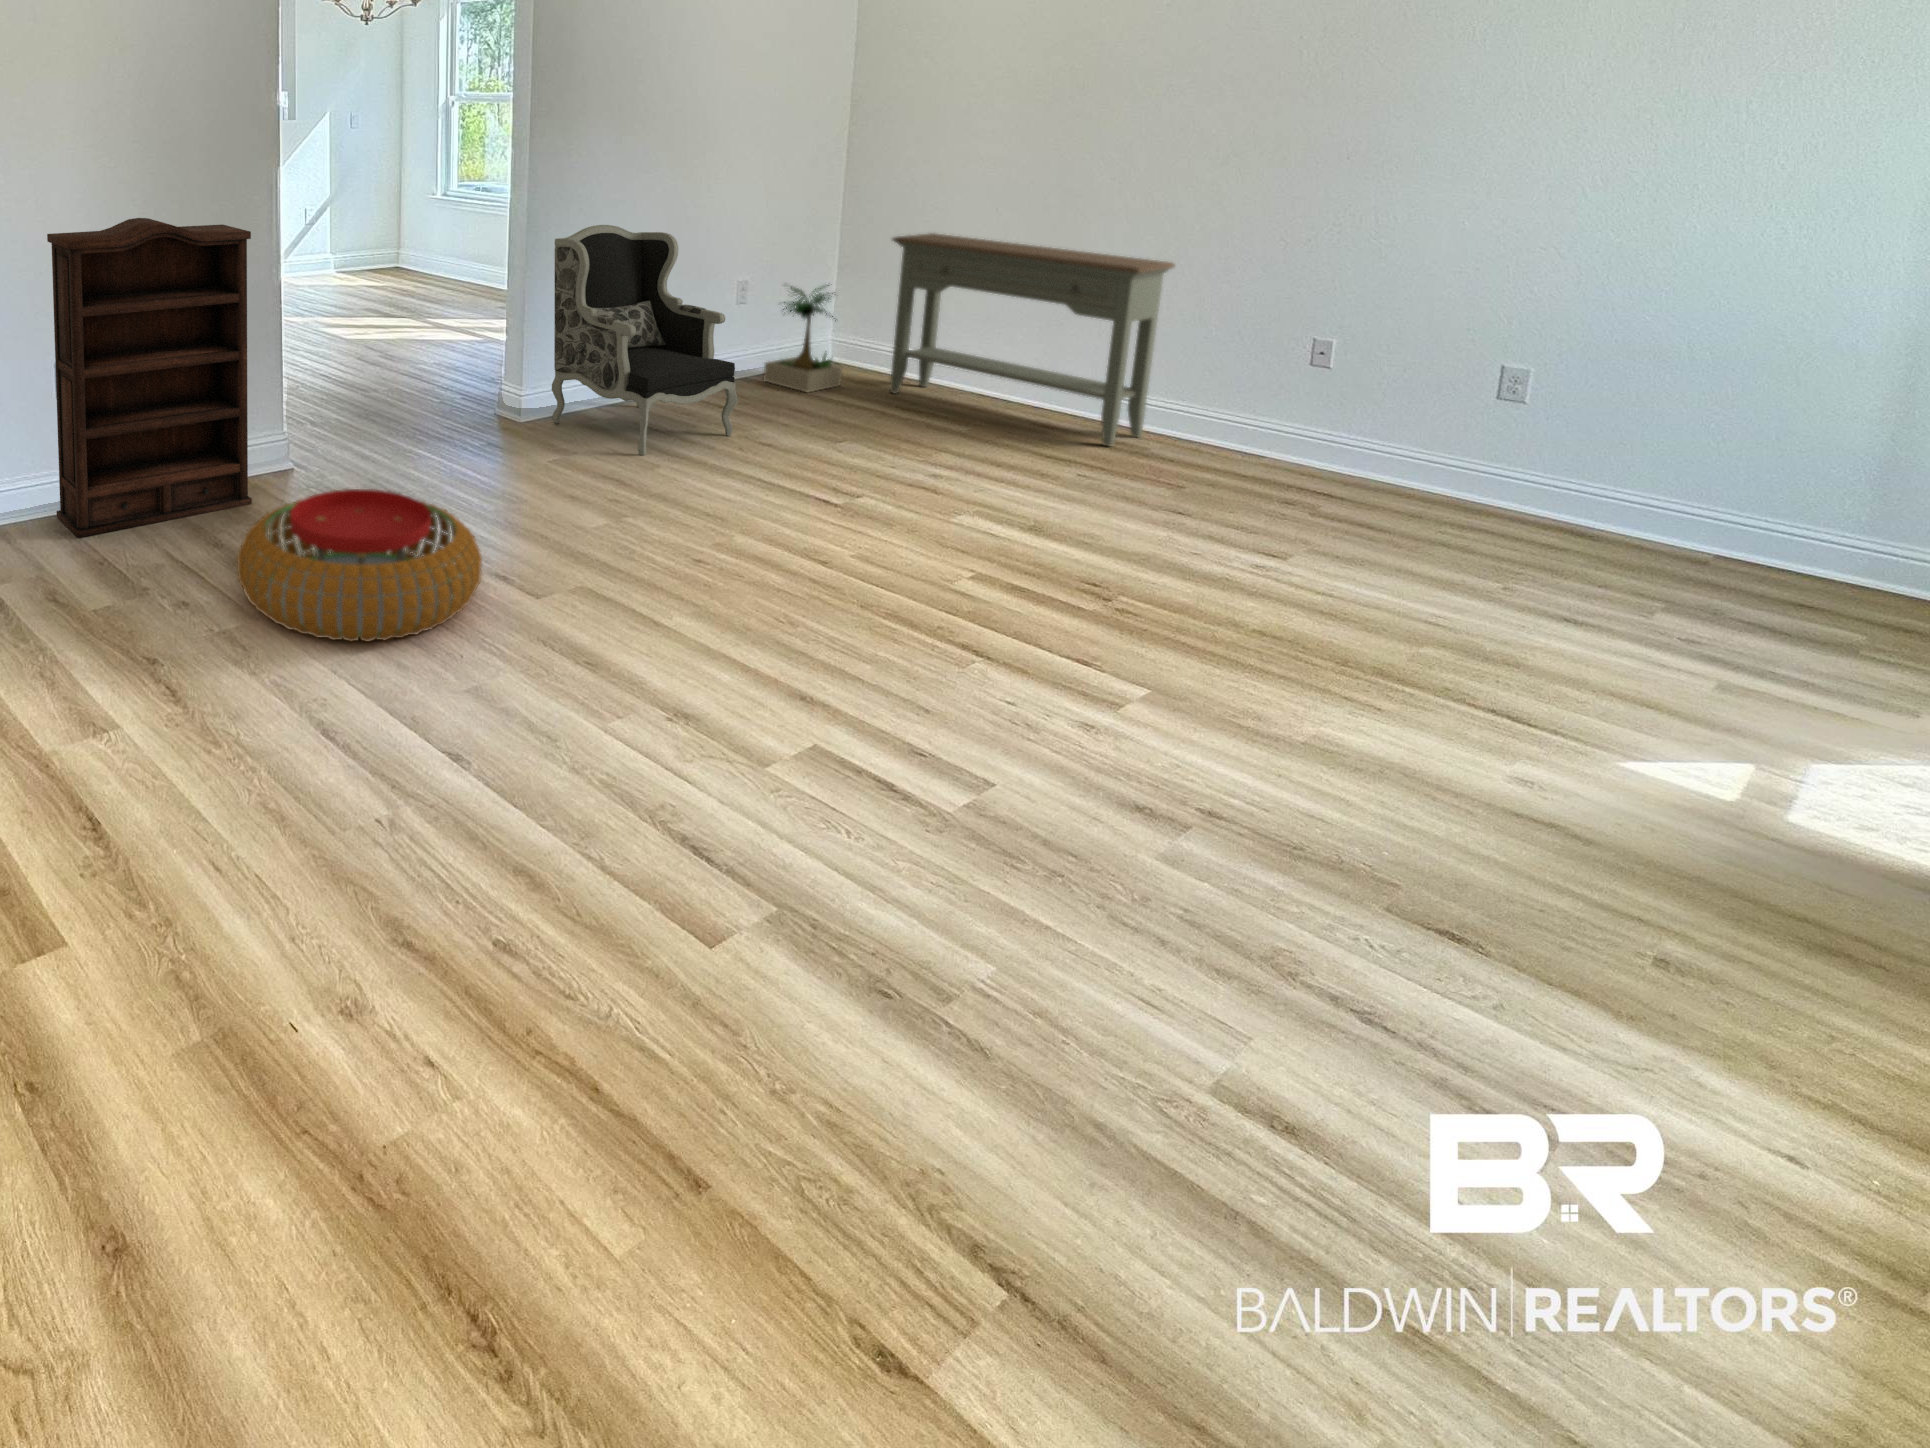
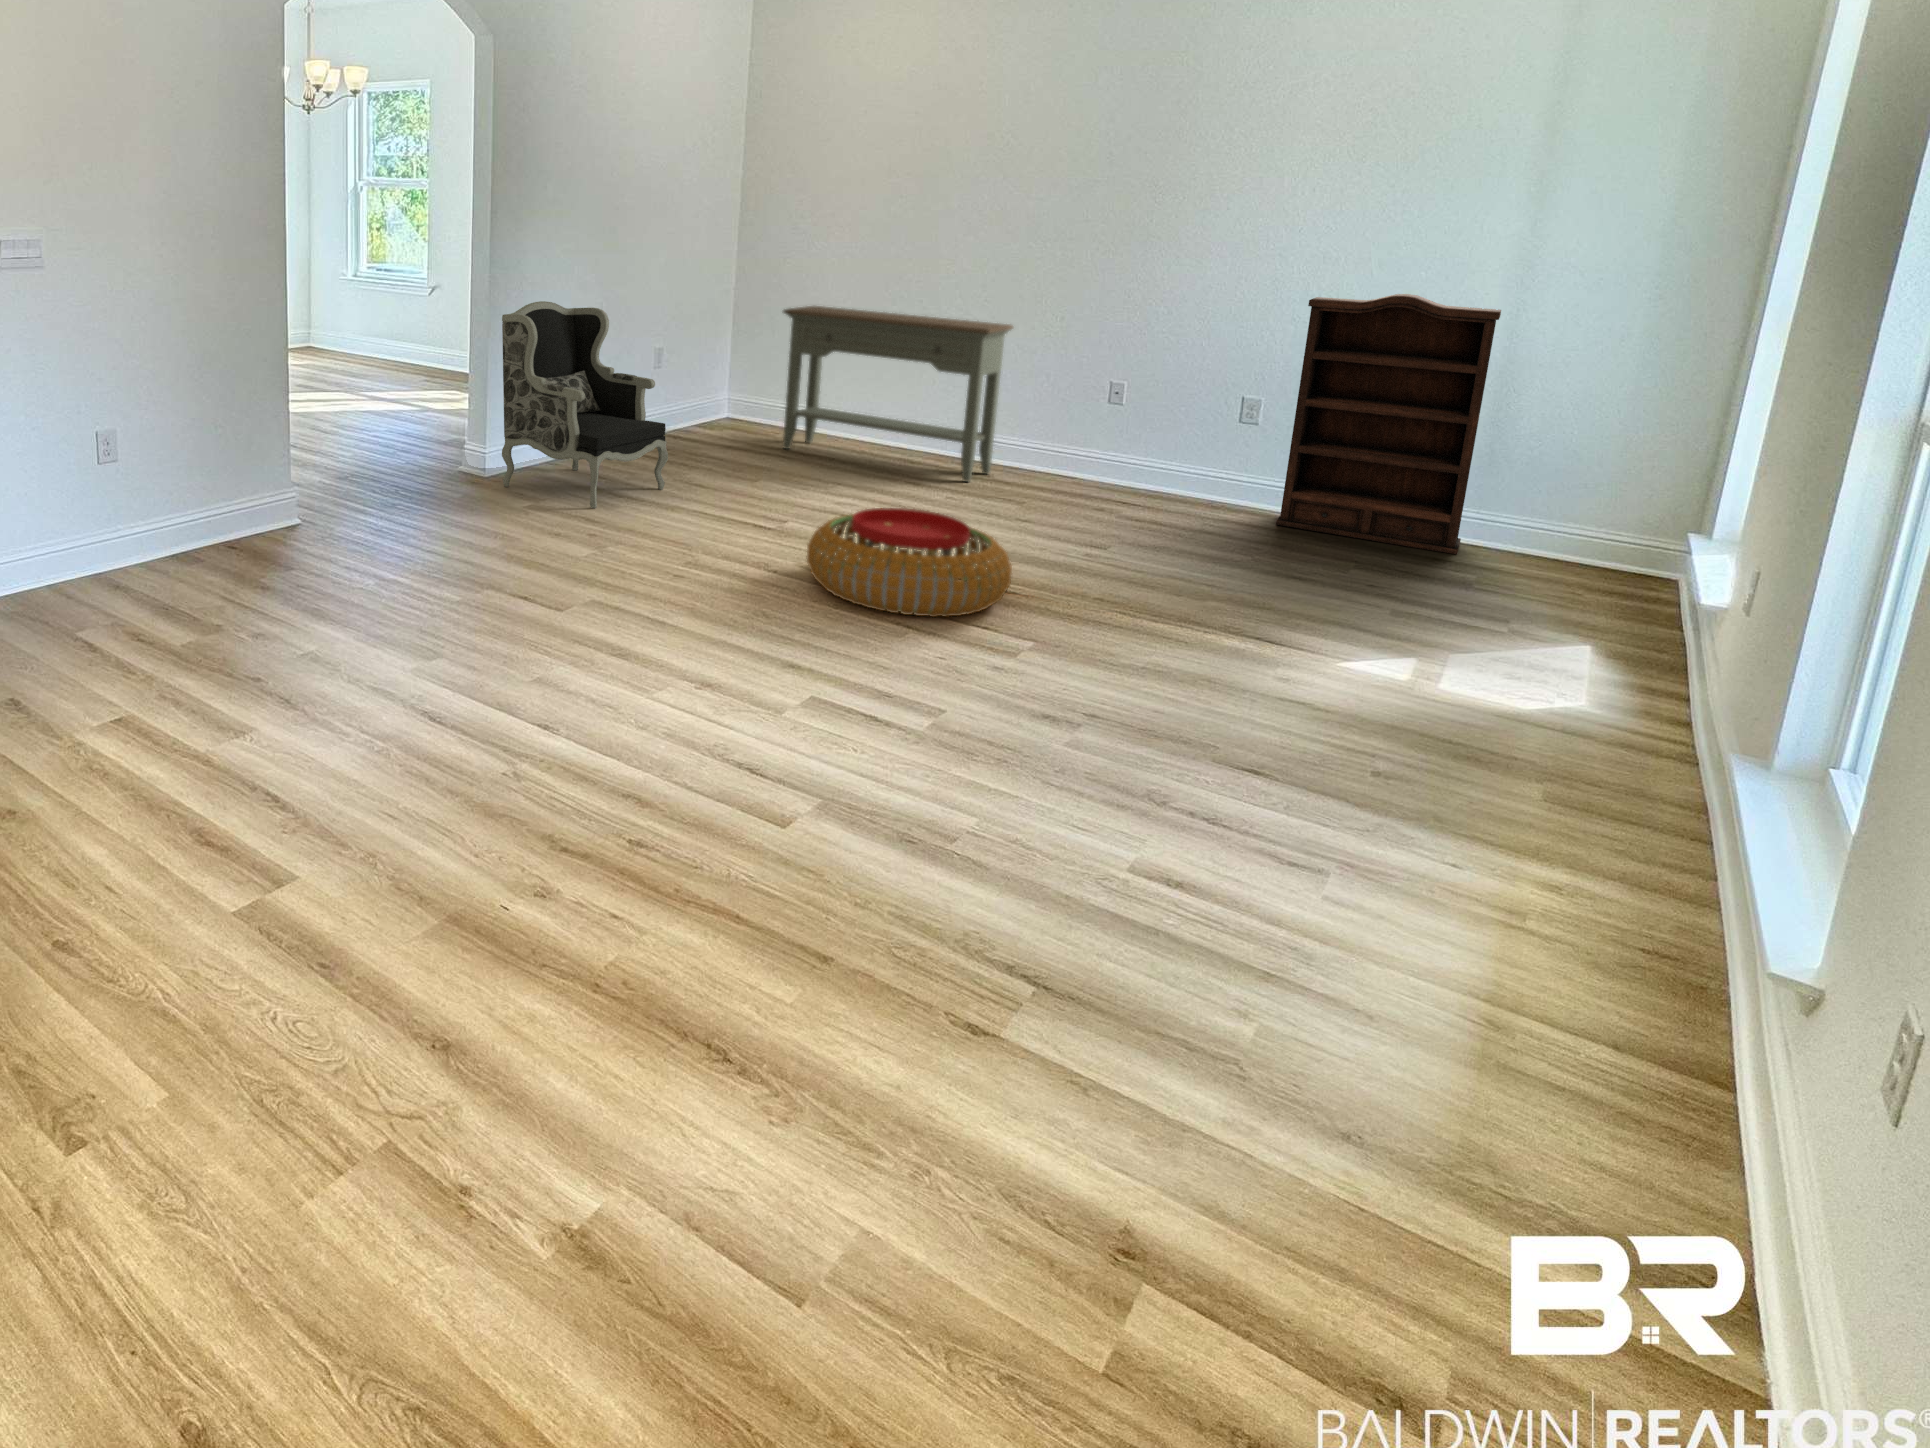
bookshelf: present [47,218,252,538] -> present [1276,294,1501,554]
potted plant: present [764,285,843,393] -> none [674,352,747,452]
pouf: present [238,489,482,641] -> present [807,508,1012,617]

